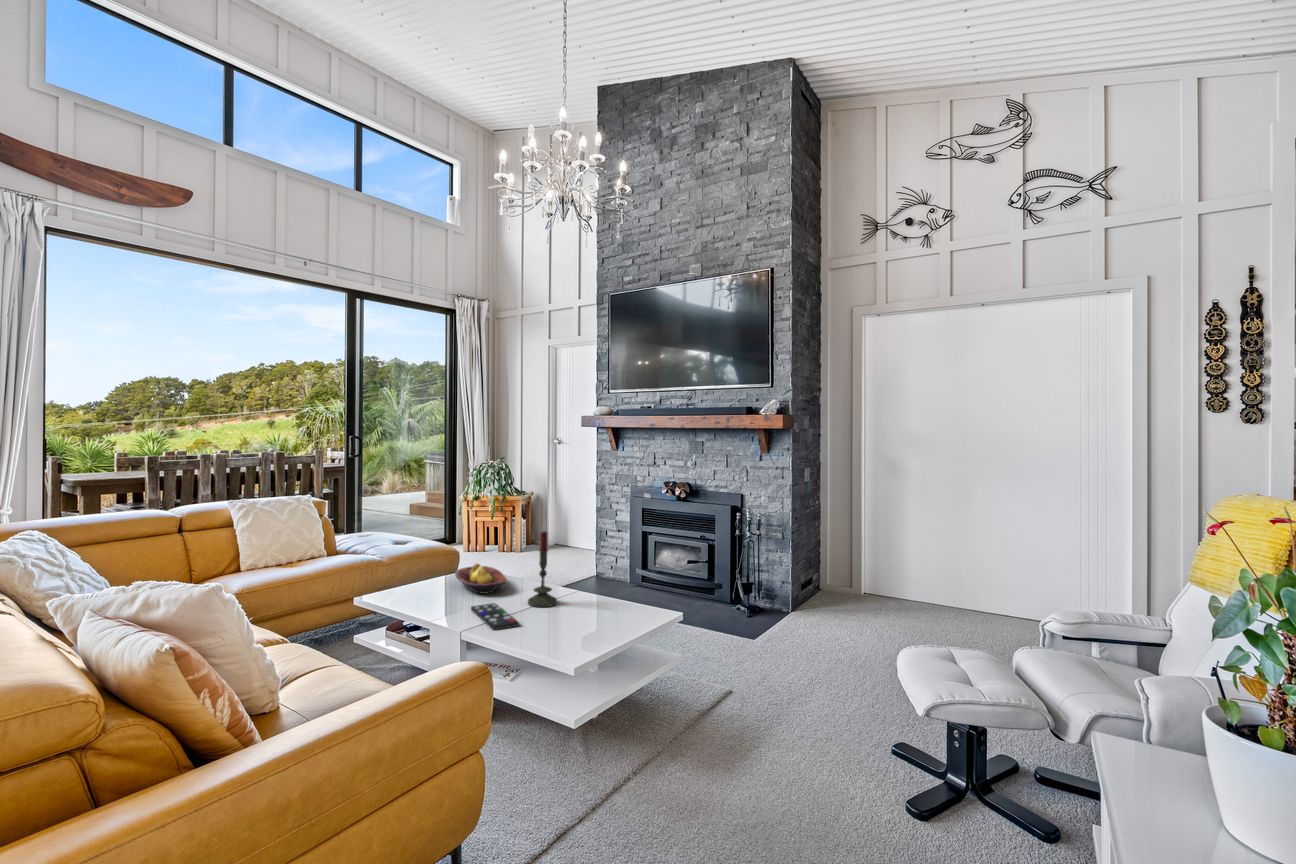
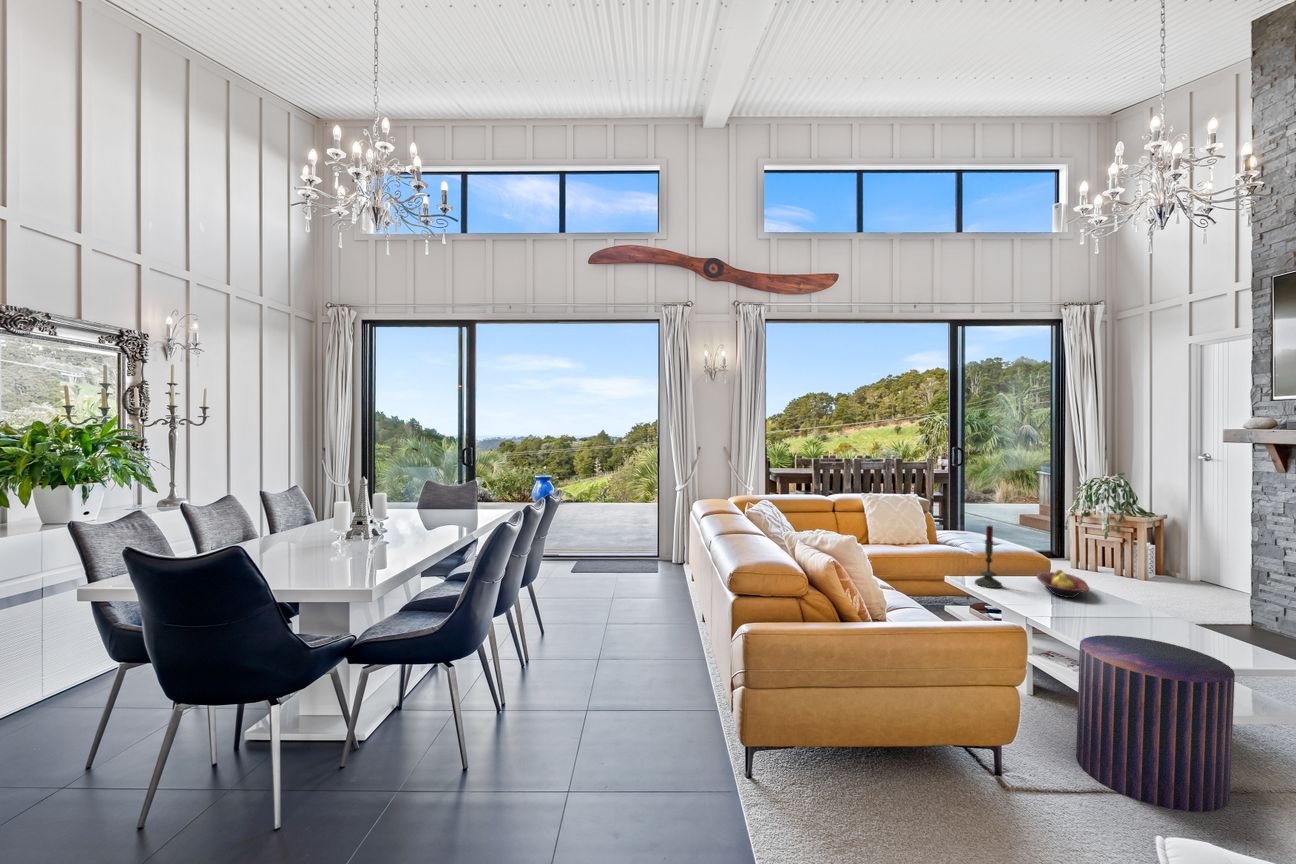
candle: present [528,531,557,608] -> present [975,526,1002,588]
remote control: present [471,603,519,630] -> none [1045,603,1089,627]
pouf: none [526,628,660,822] -> present [1076,635,1235,812]

